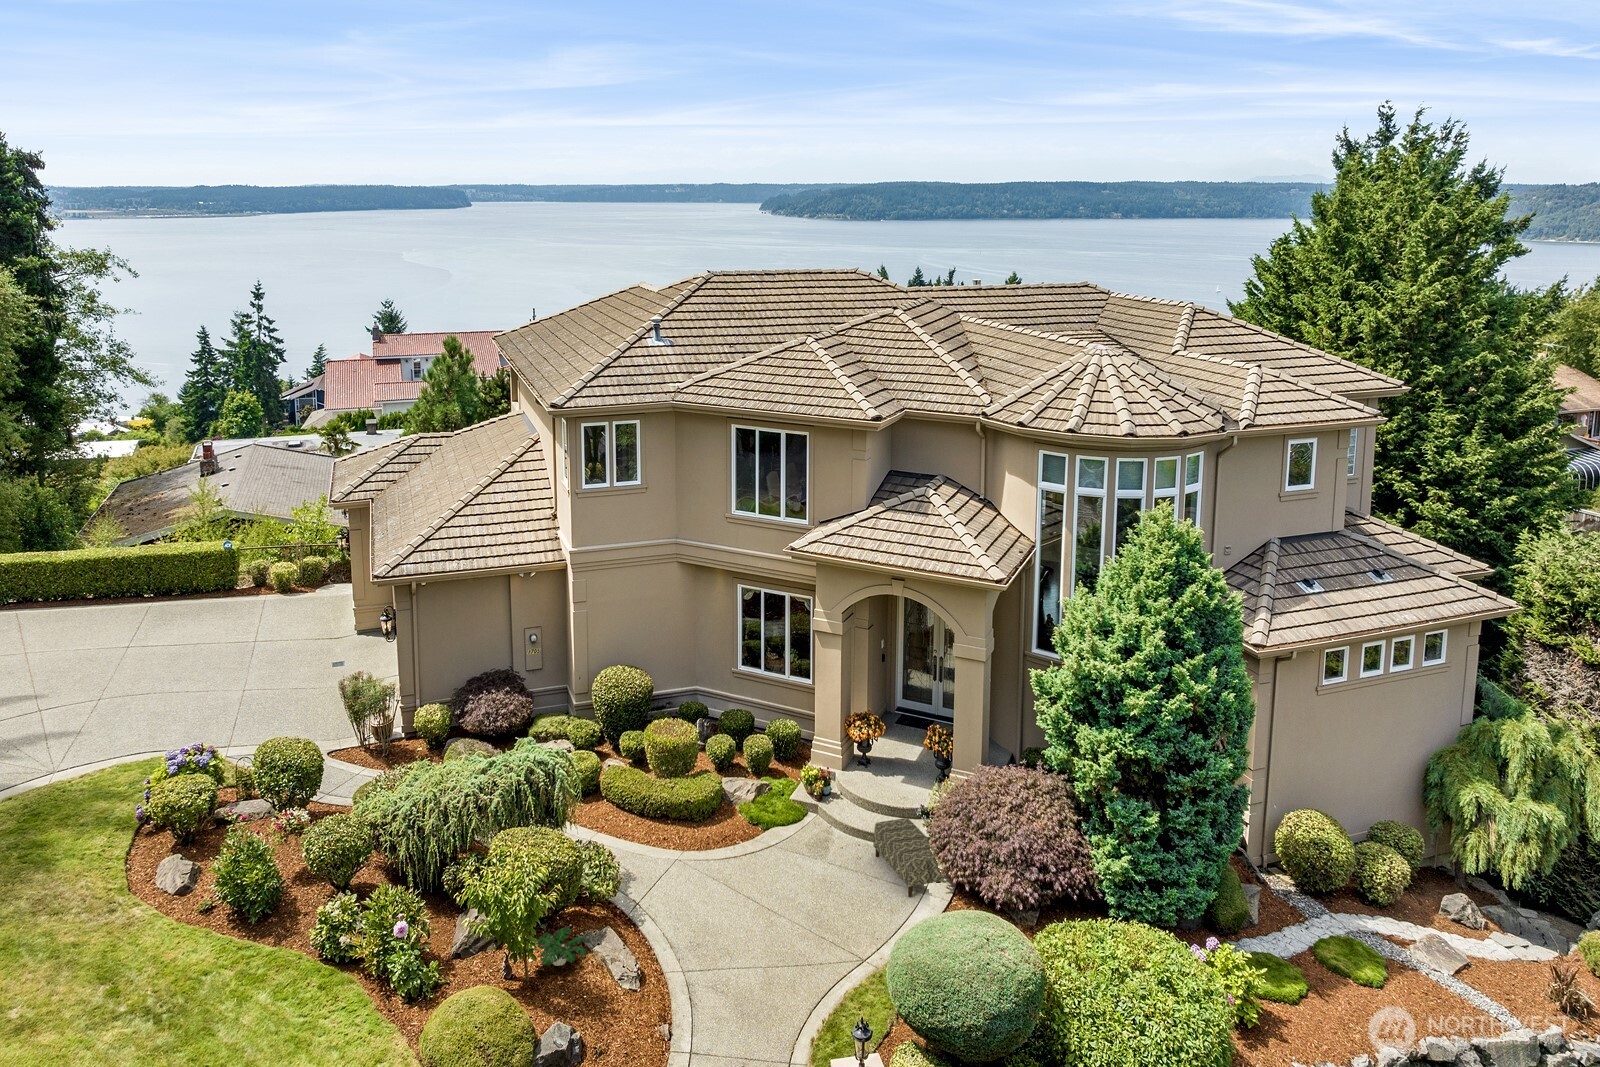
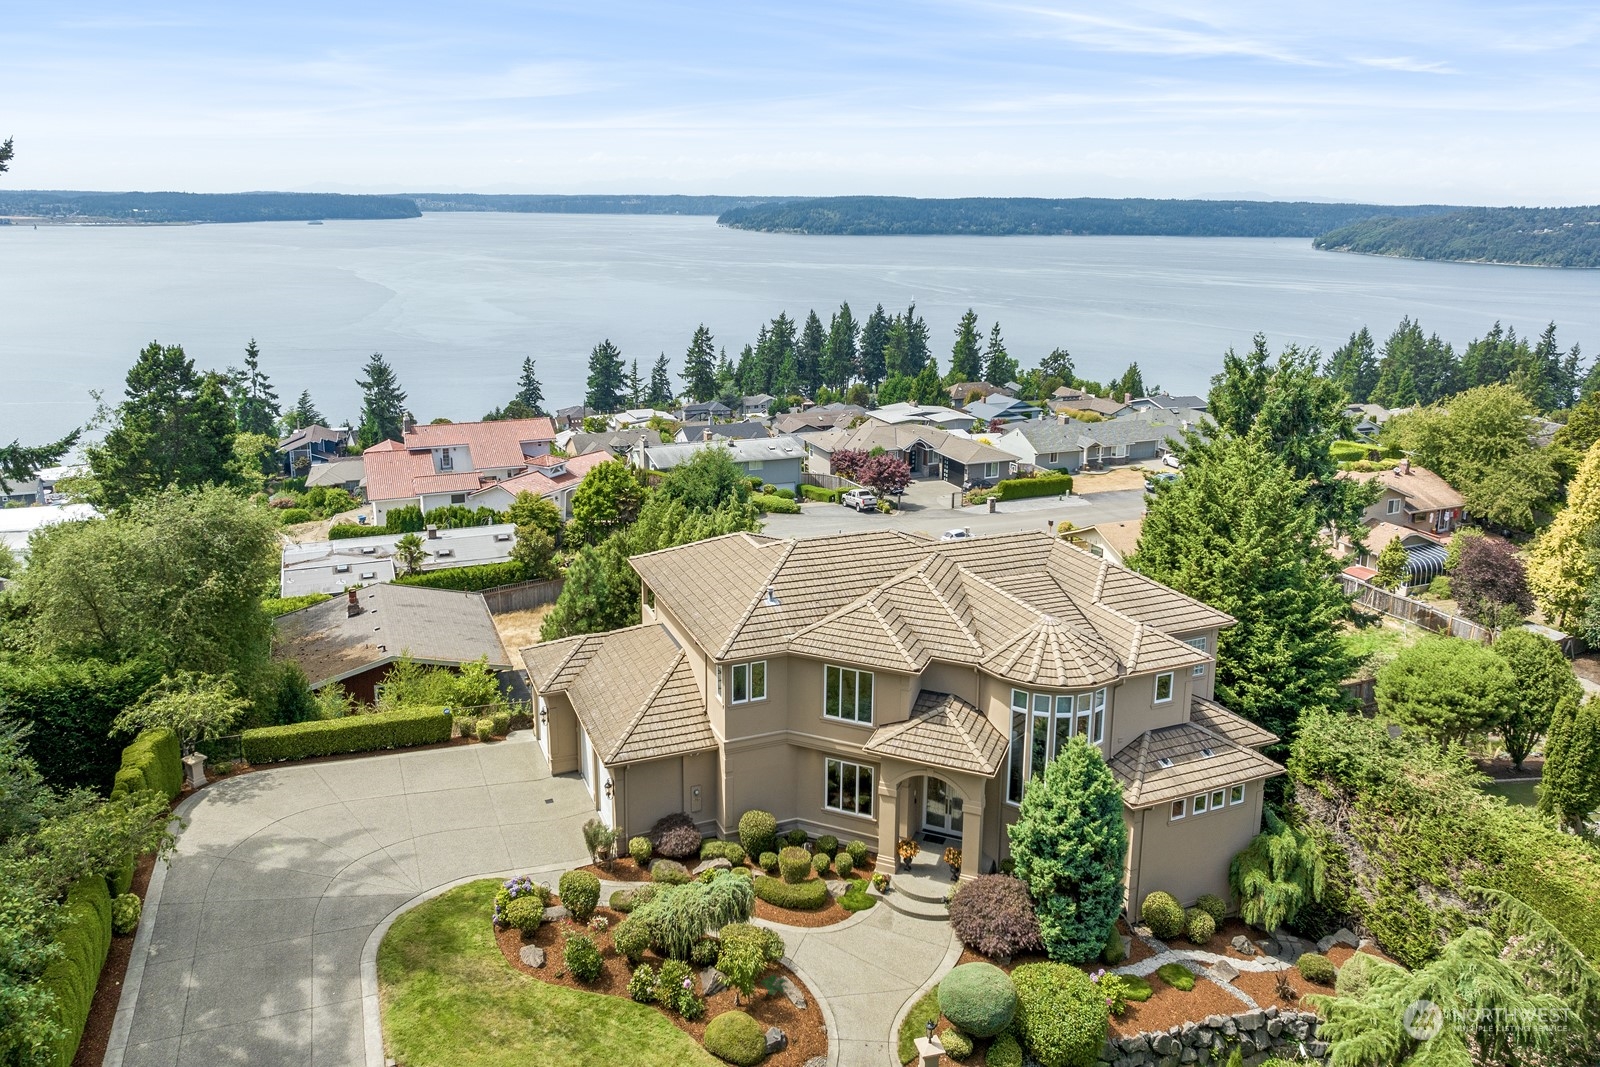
bench: present [873,818,944,897] -> none [921,904,964,950]

